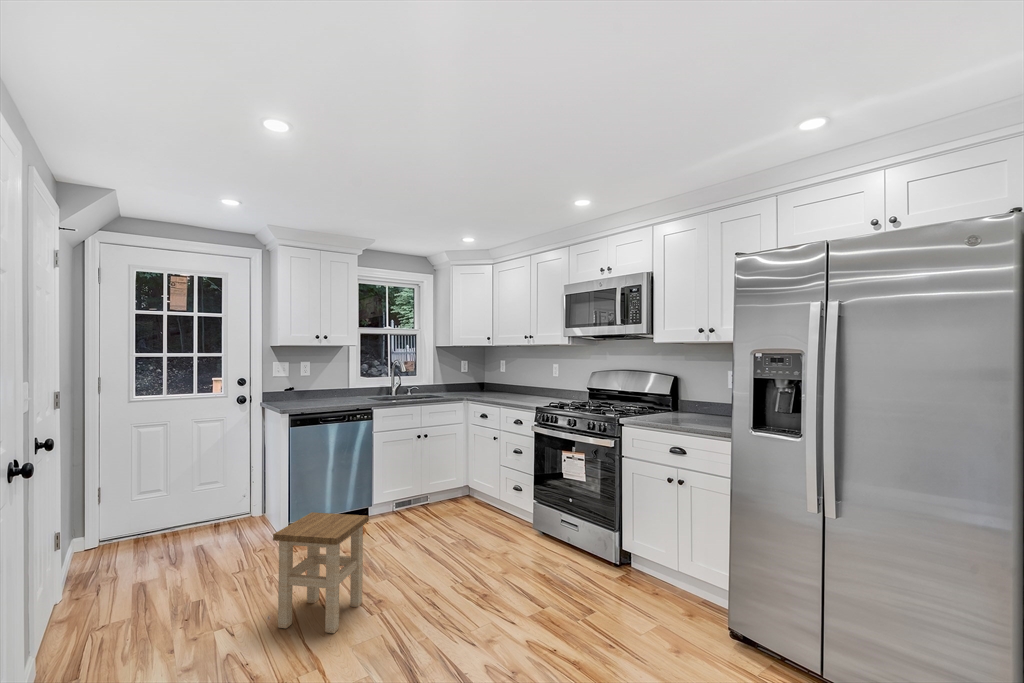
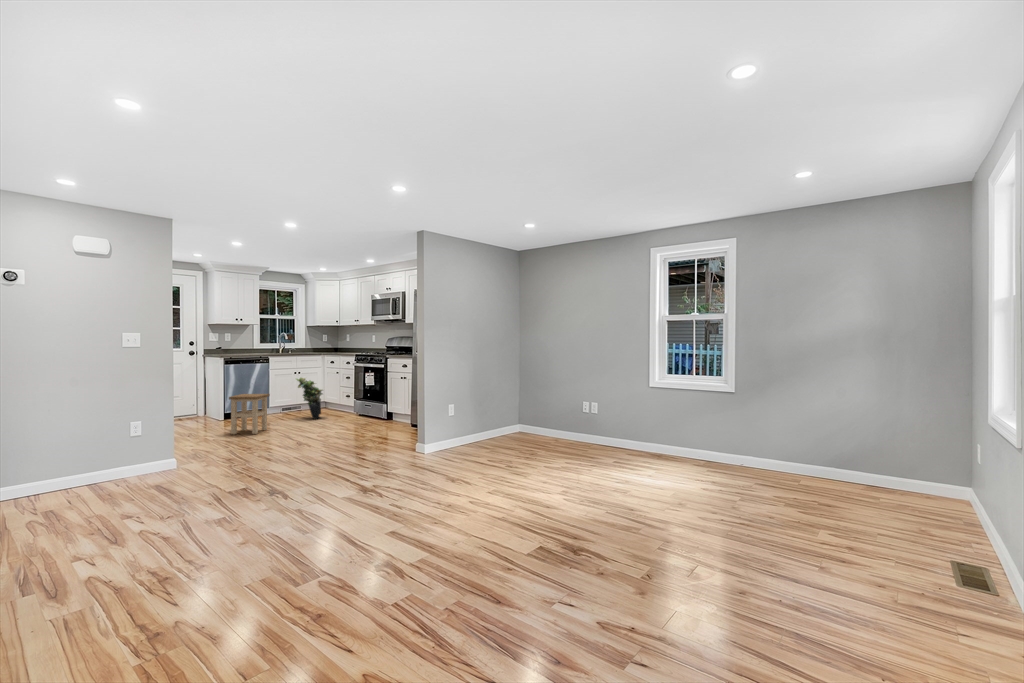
potted plant: none [421,455,478,551] -> present [296,378,323,419]

